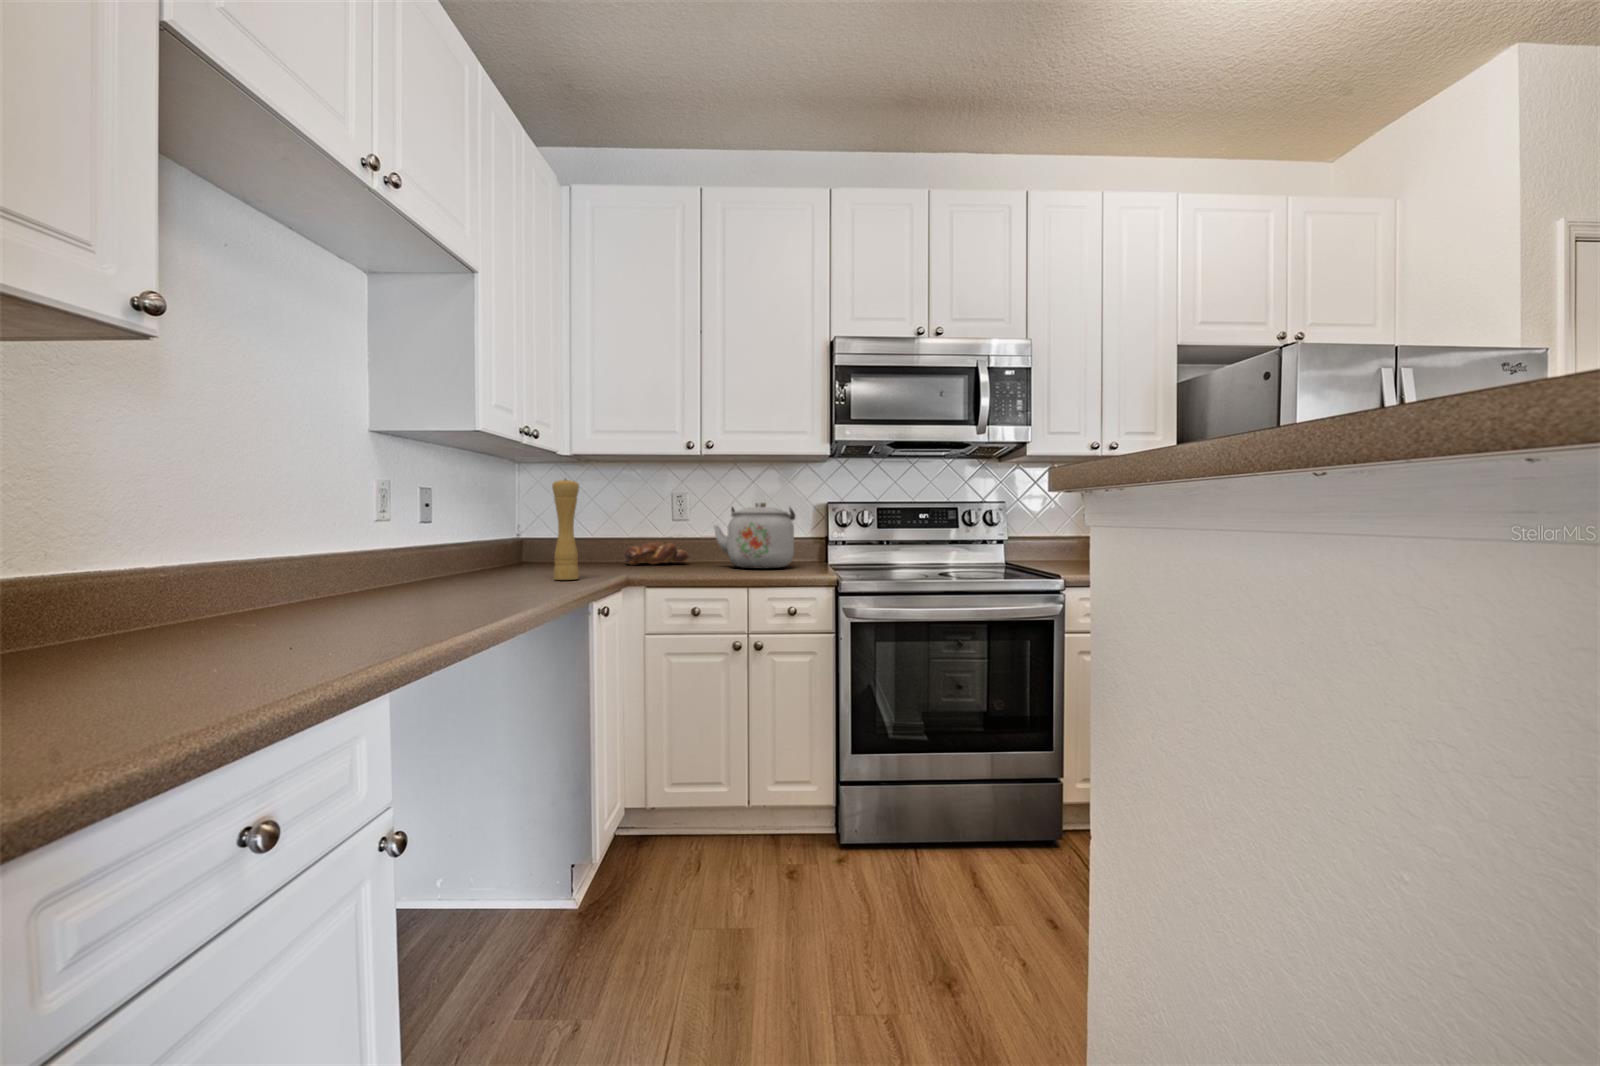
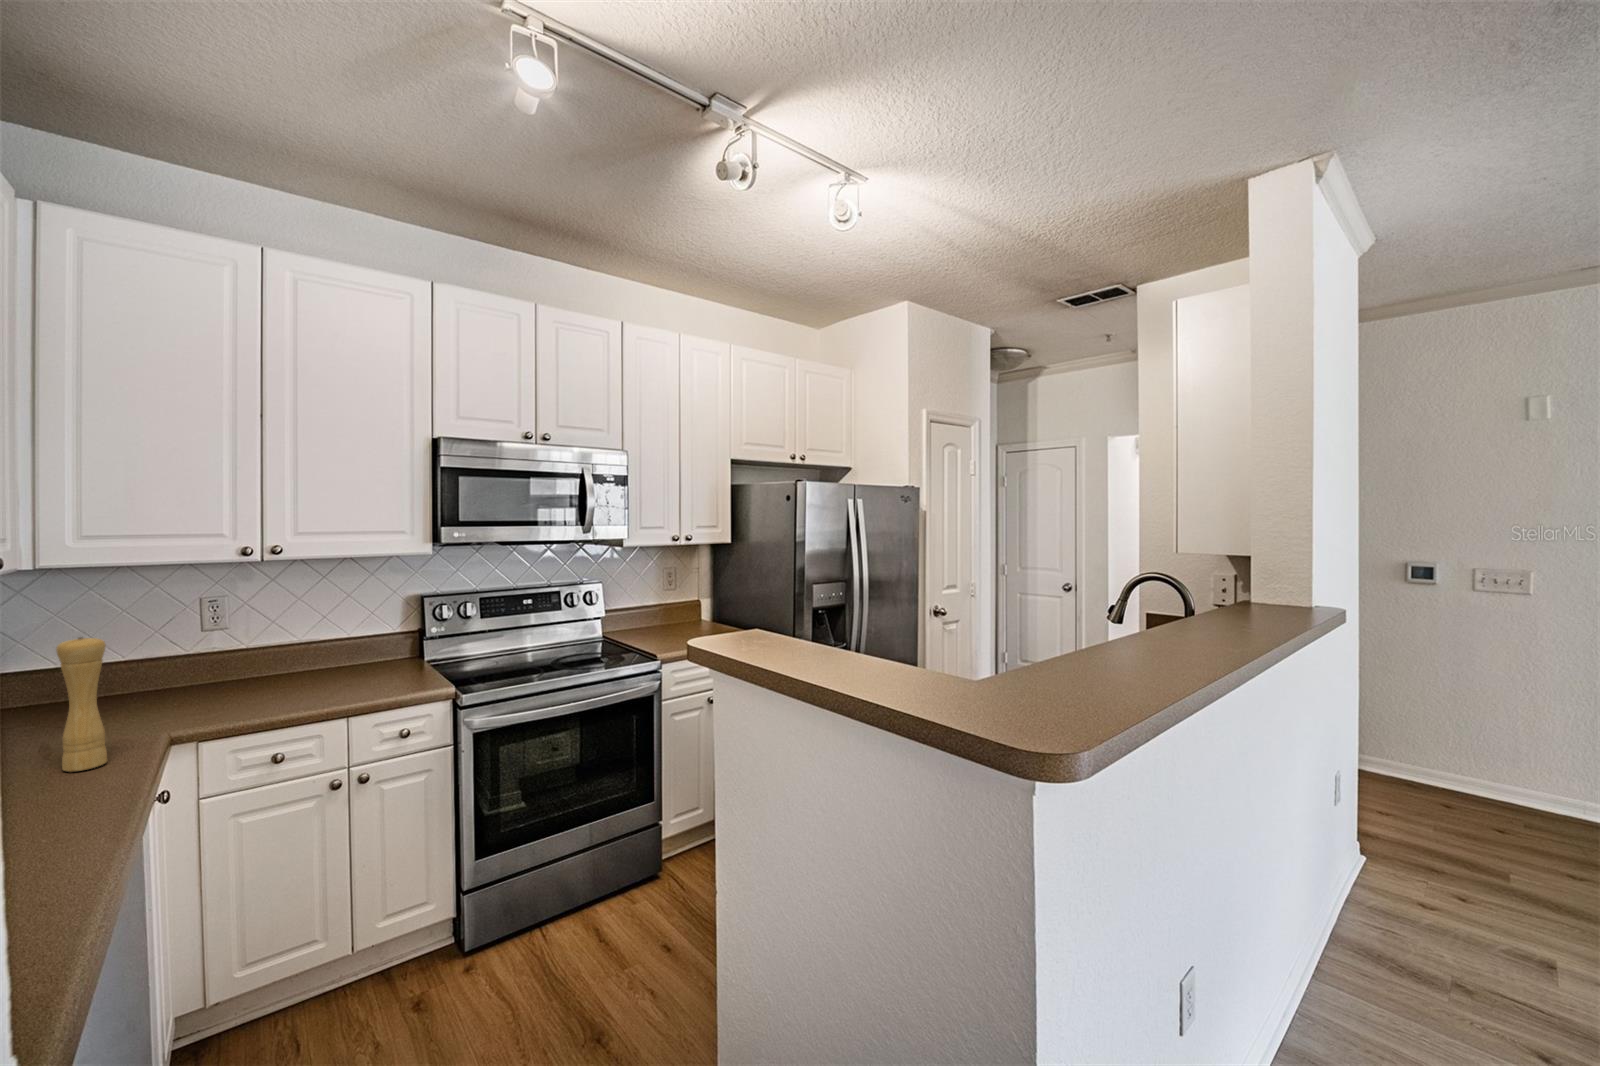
kettle: present [714,502,795,569] -> none [279,608,390,685]
bread loaf: present [624,541,690,565] -> none [125,661,237,700]

